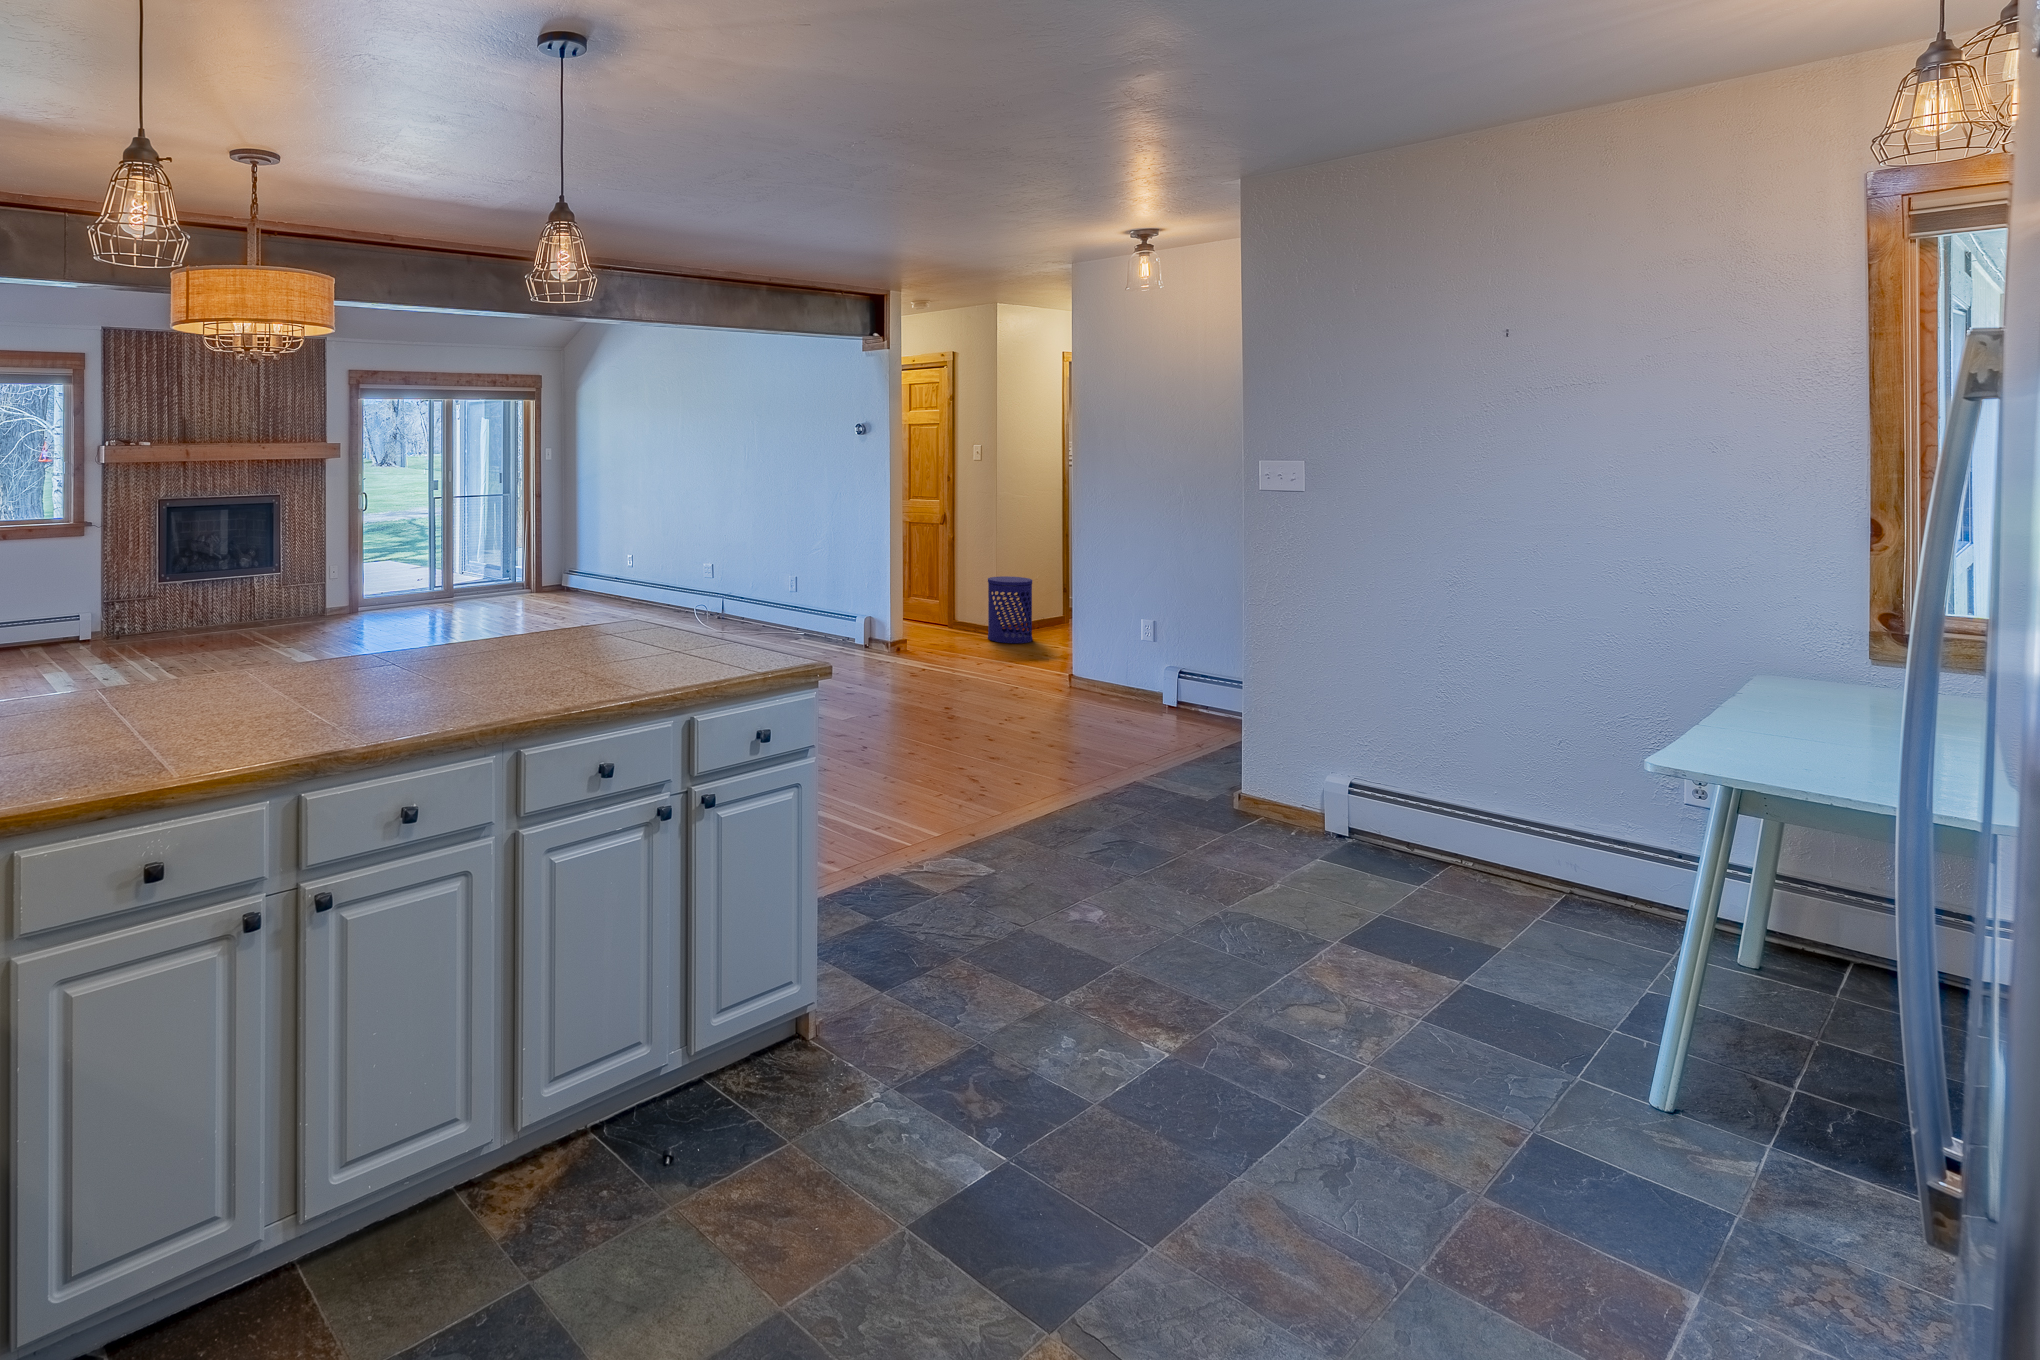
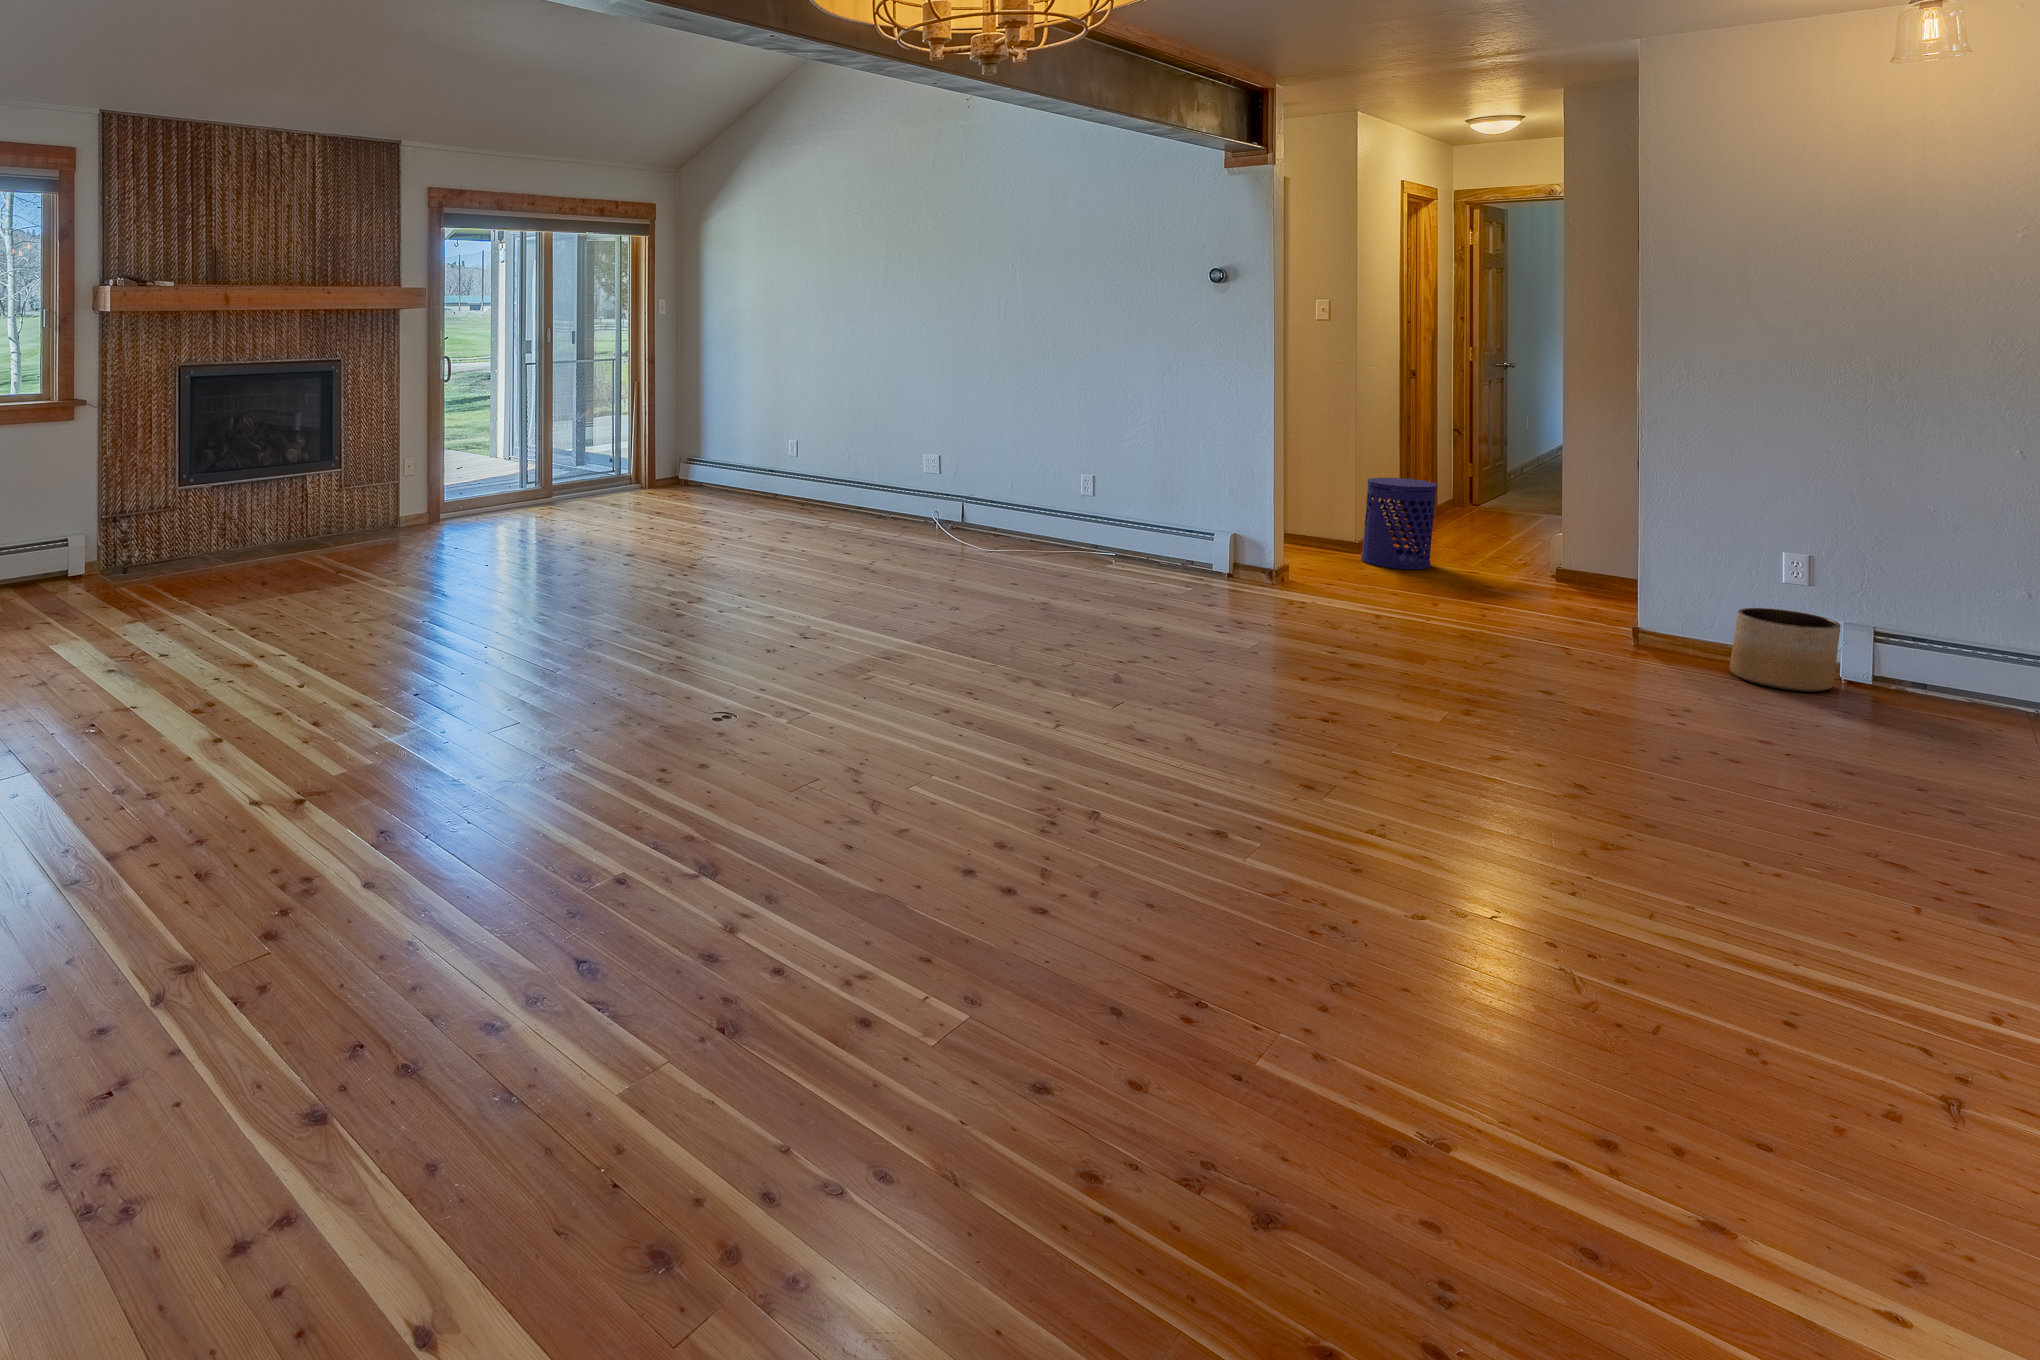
planter: none [1095,657,1148,711] -> present [1730,608,1841,692]

